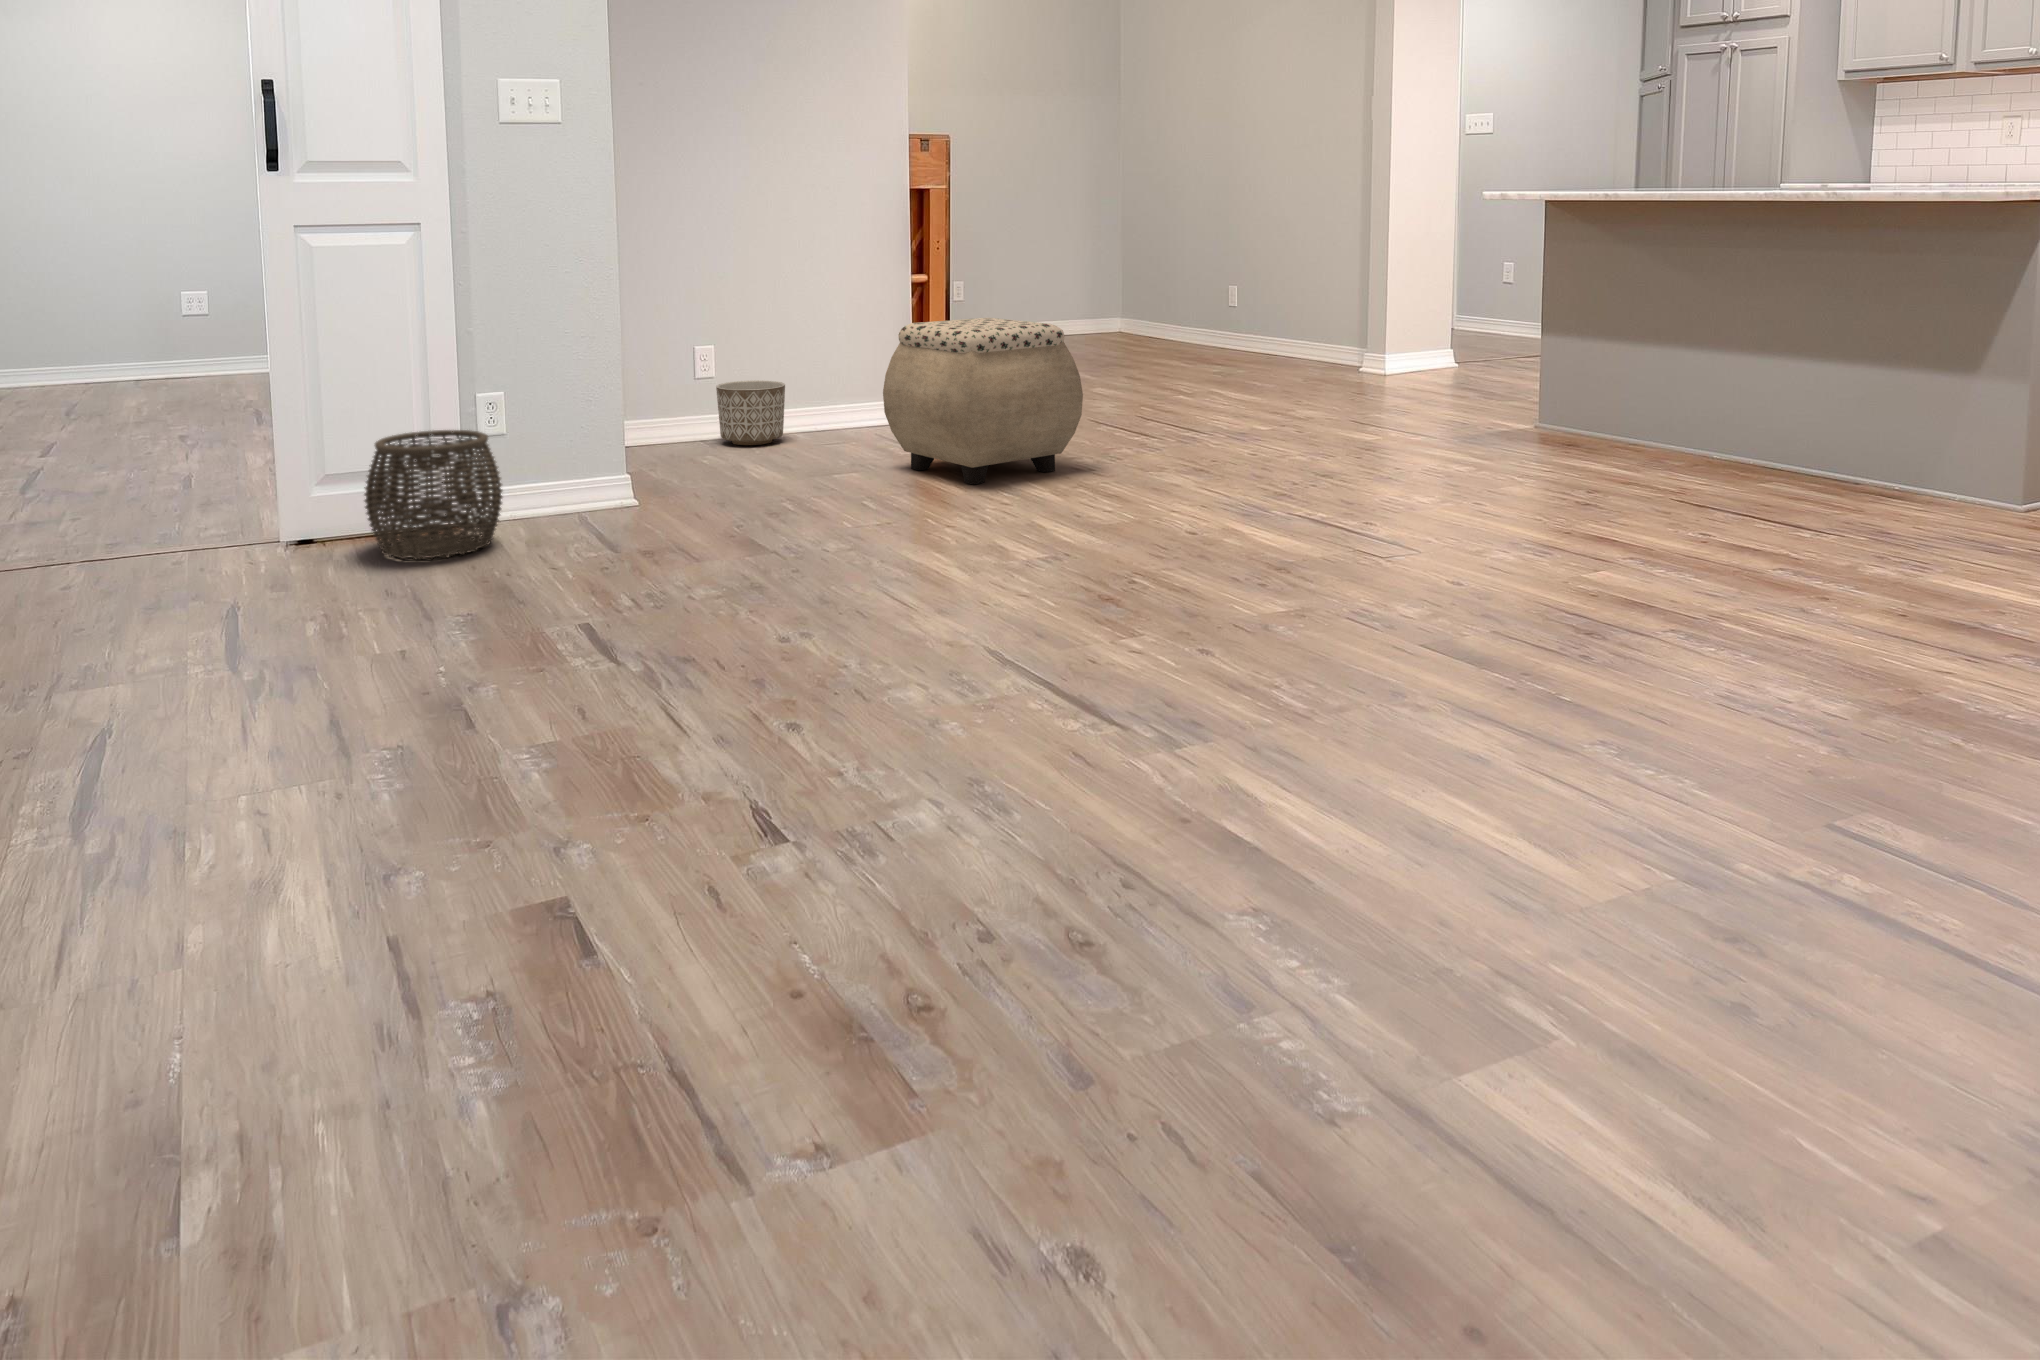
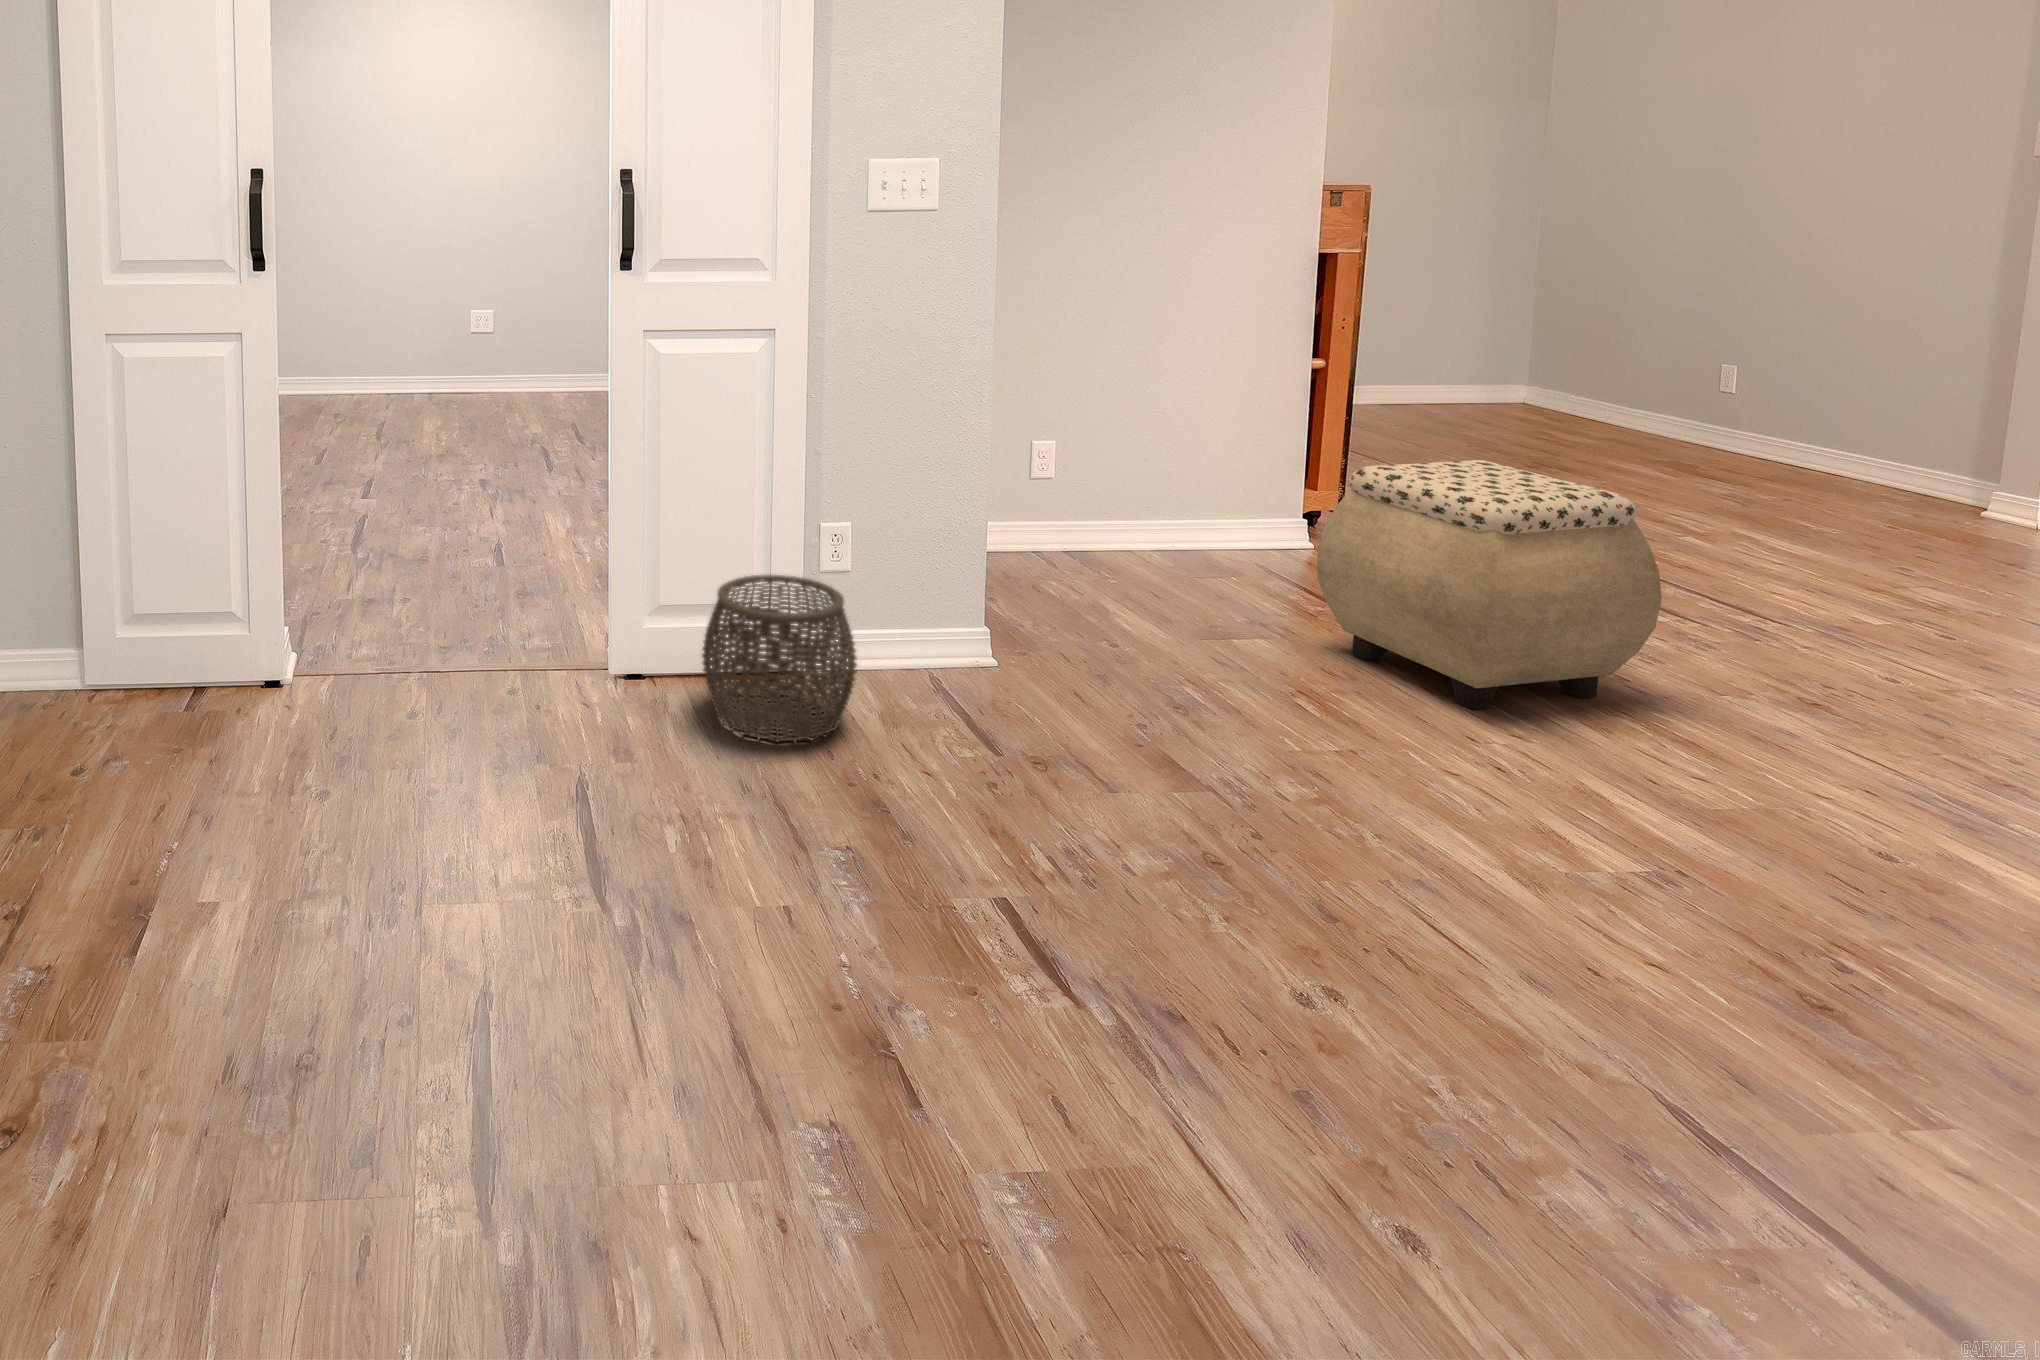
planter: present [716,381,785,445] -> none [1057,485,1147,569]

